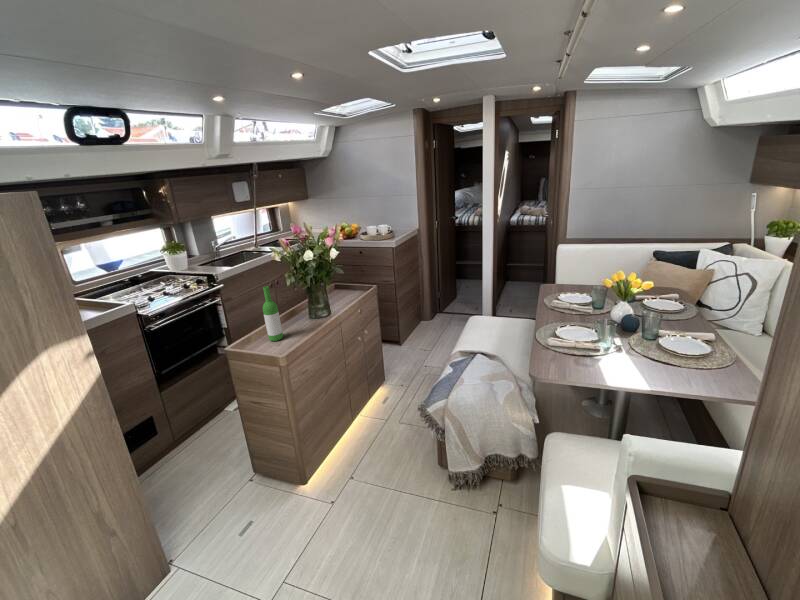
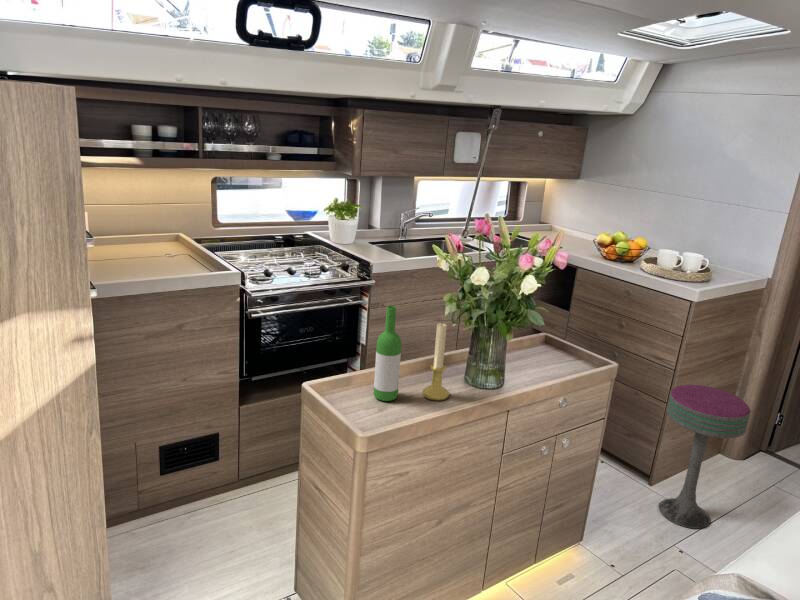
bar stool: none [398,286,434,356] -> present [659,385,751,529]
candle holder: none [292,287,309,331] -> present [423,323,449,401]

